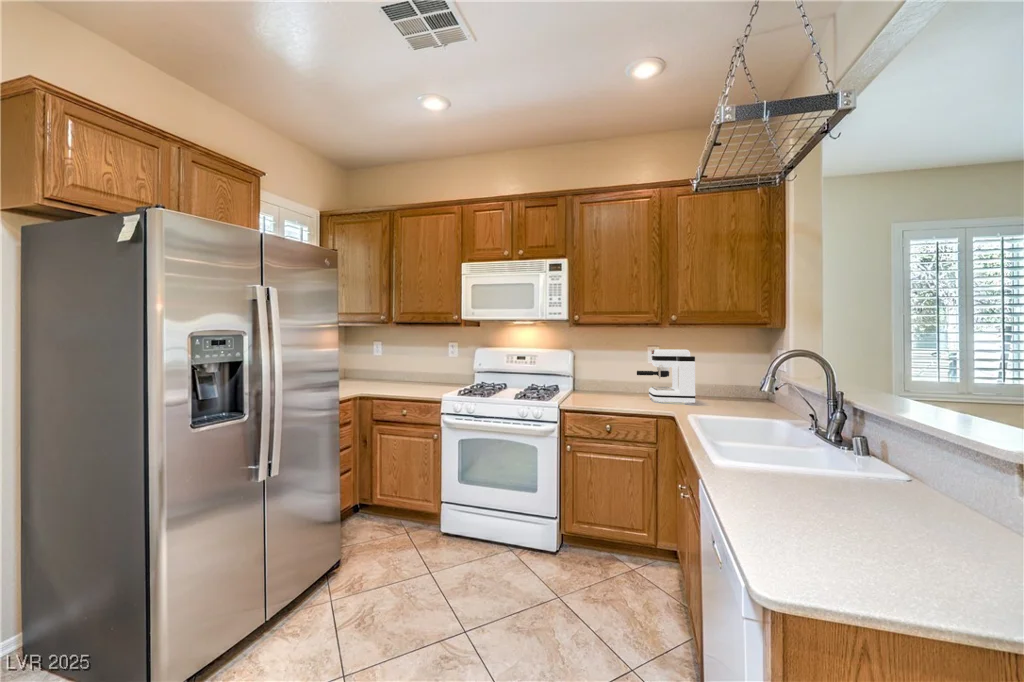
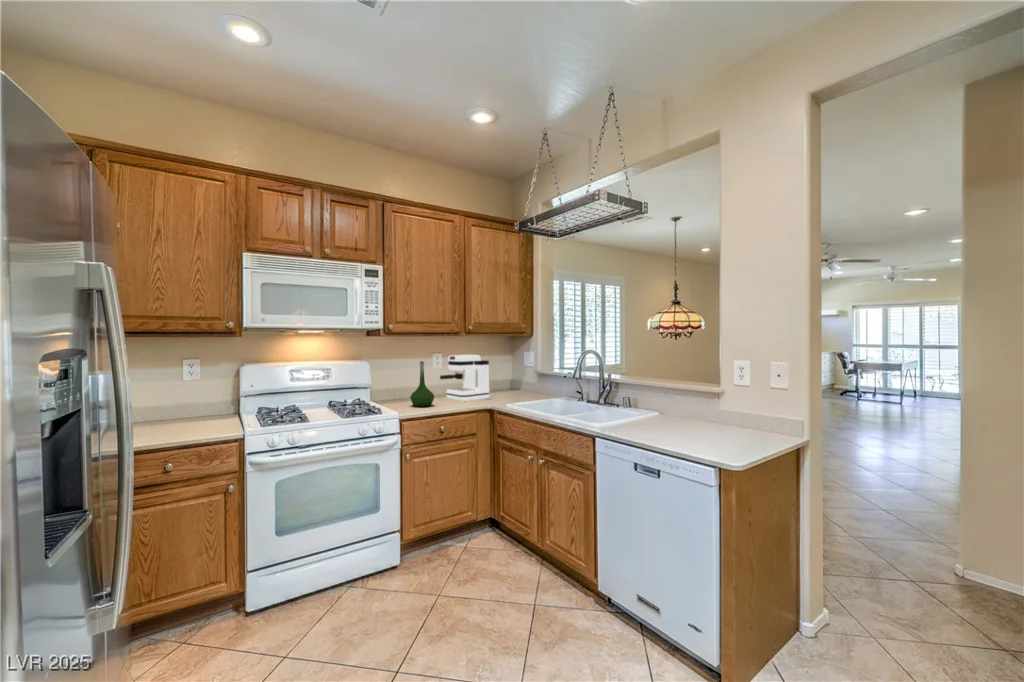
vase: none [592,353,617,401] -> present [410,361,434,407]

